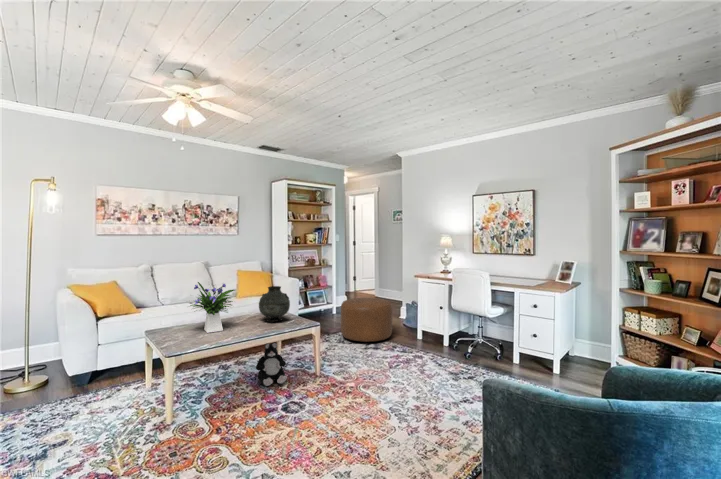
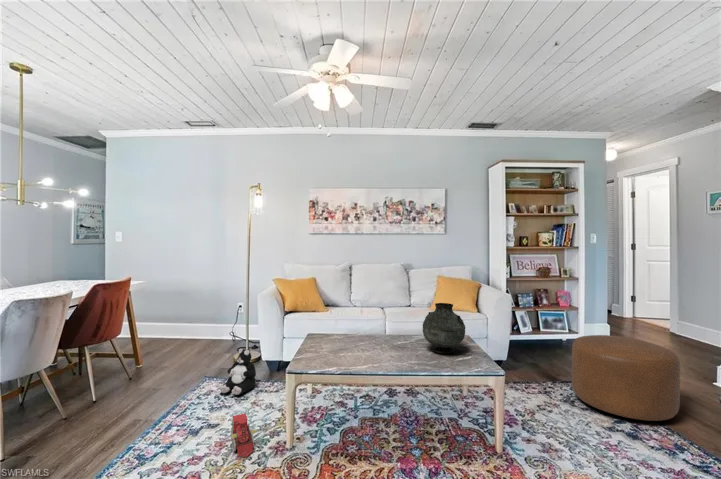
flower arrangement: present [190,282,235,333] -> none [337,288,393,352]
plush toy: present [256,342,287,386] -> present [219,348,256,395]
toy train: none [91,410,133,443] -> present [231,414,257,457]

